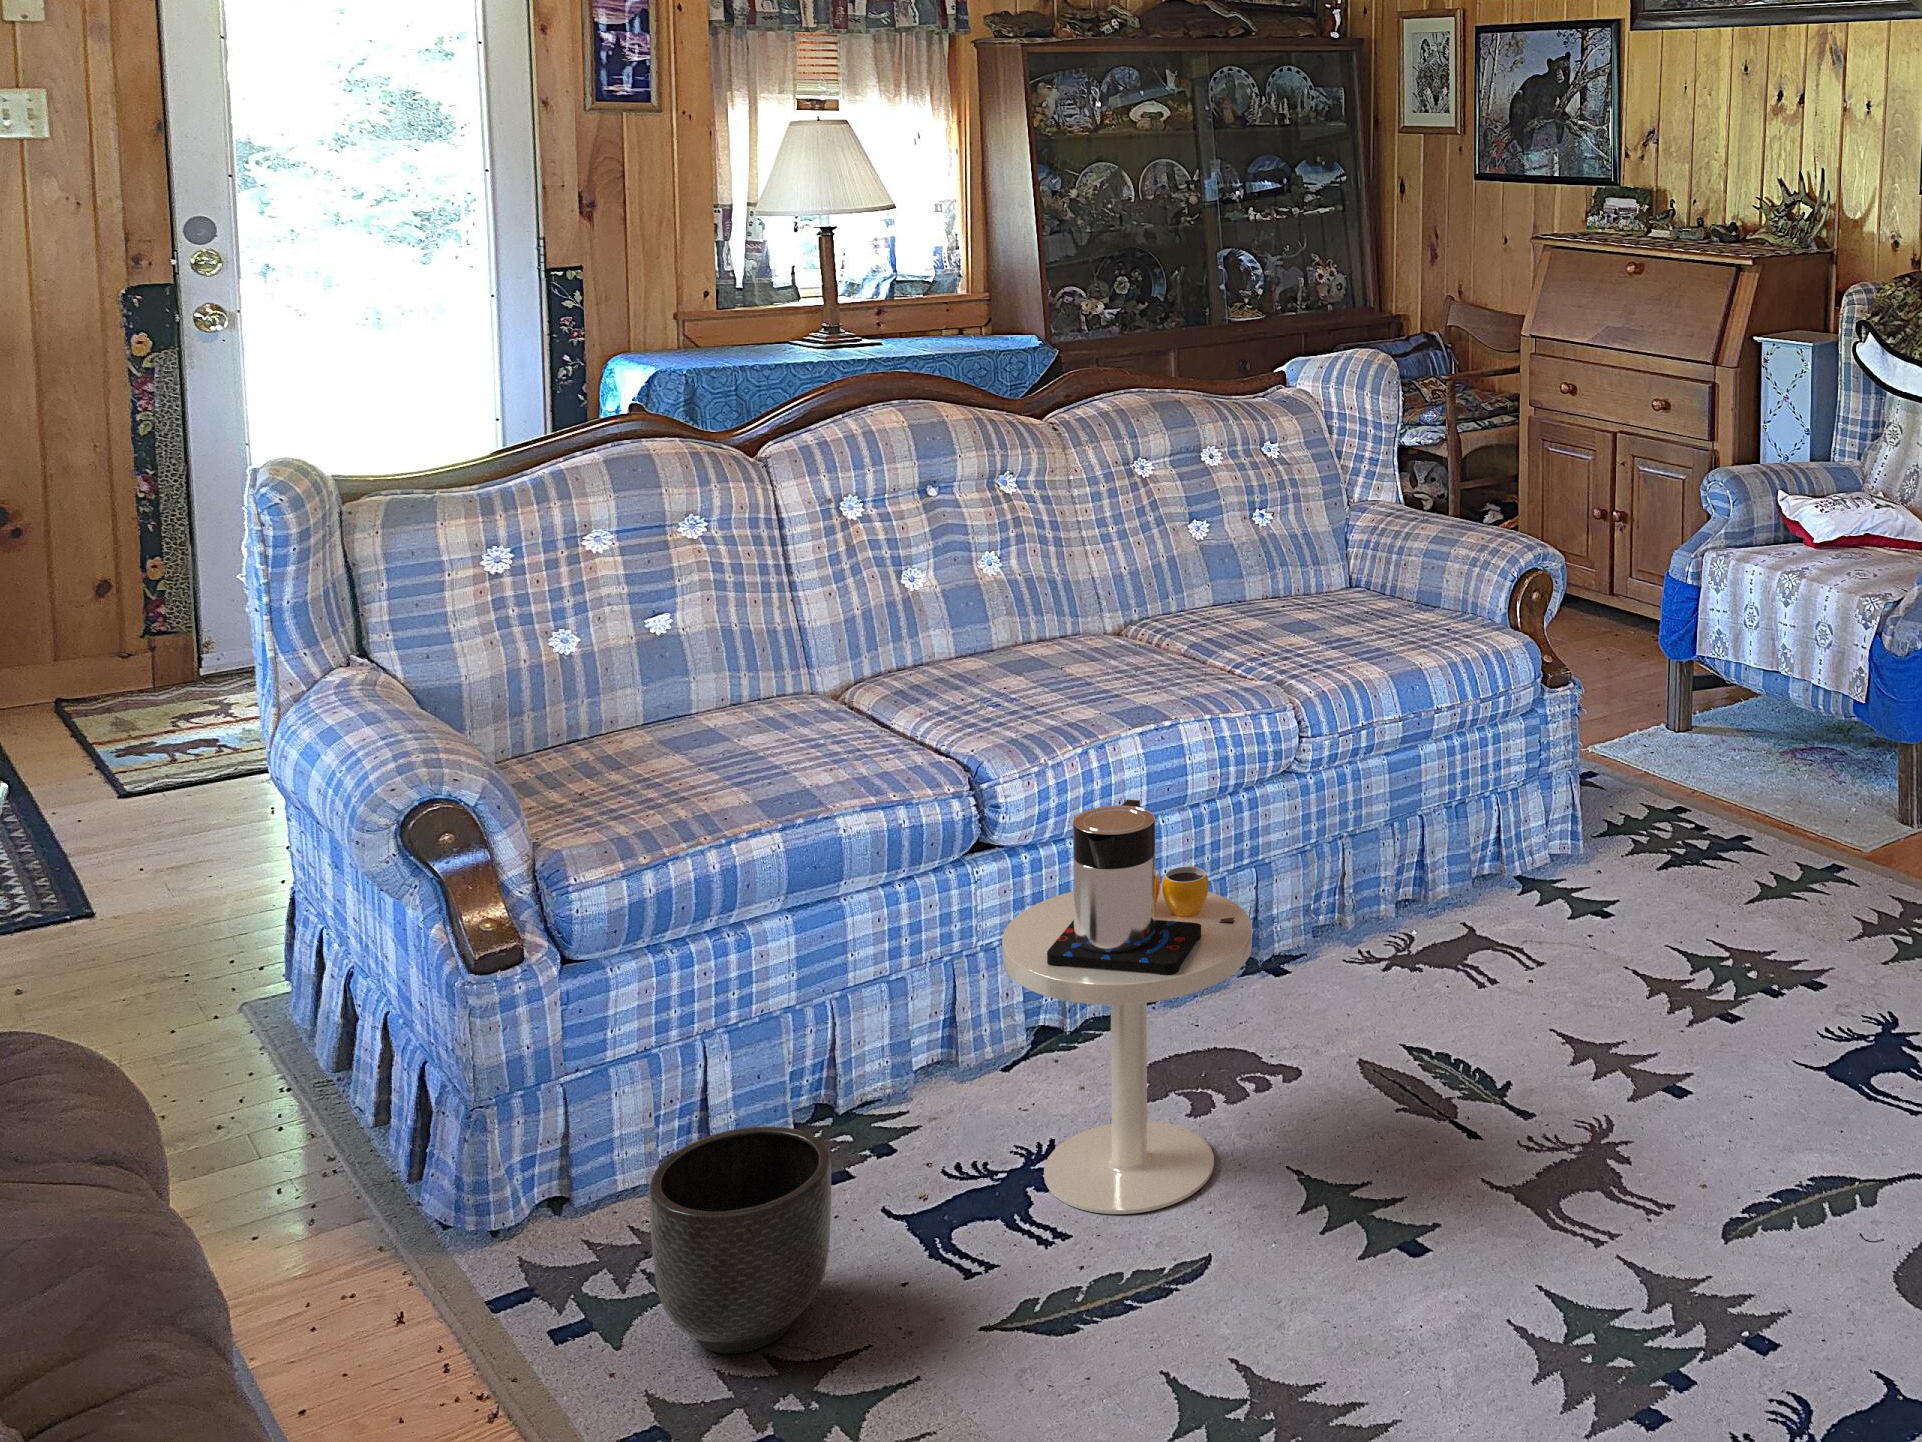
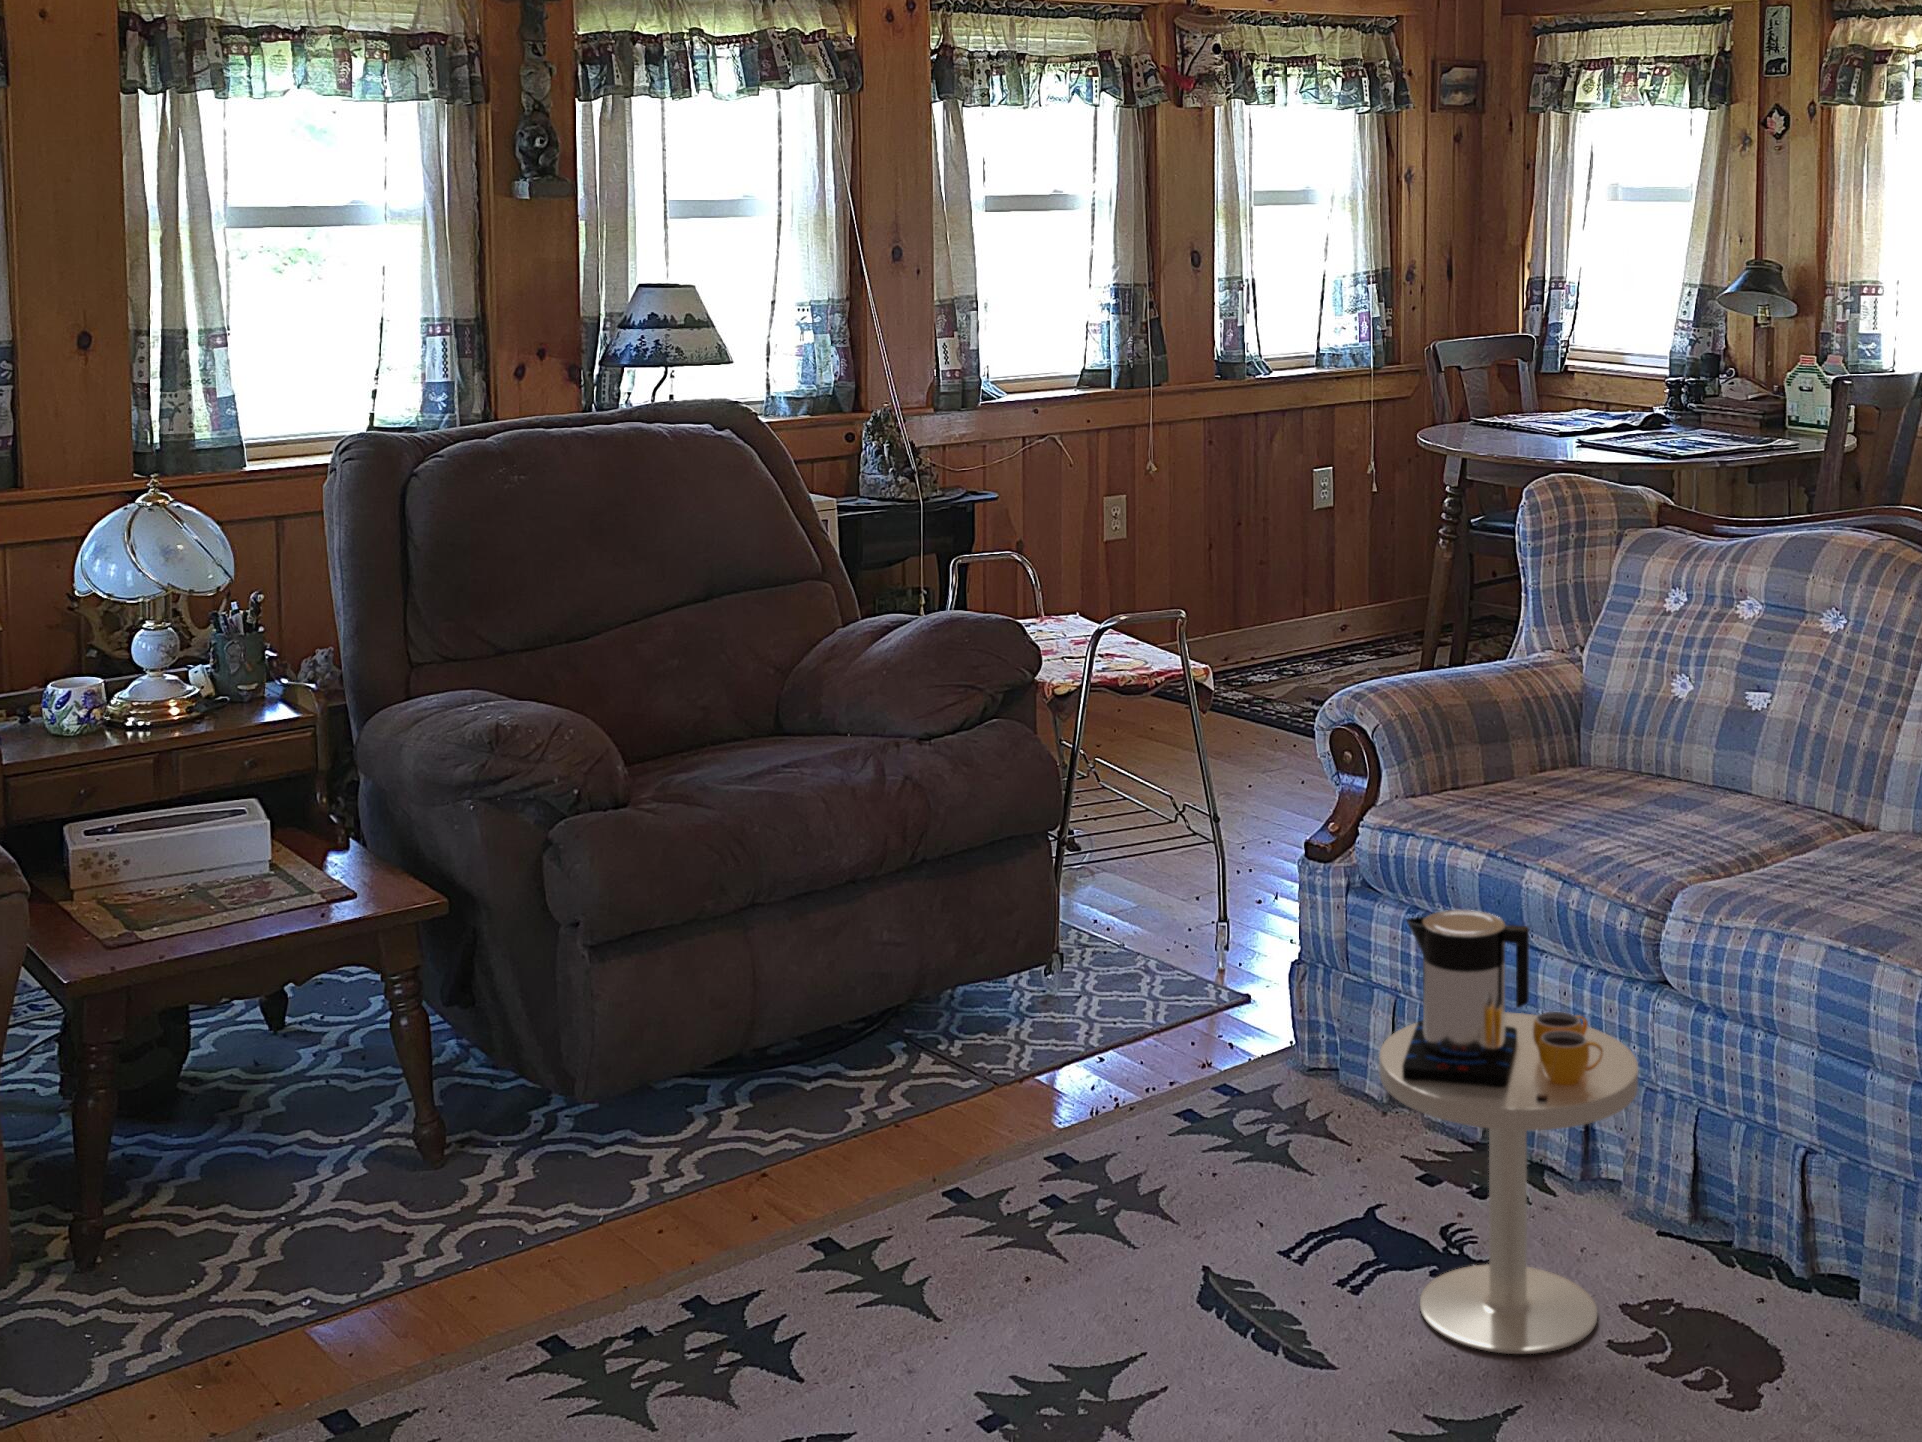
planter: present [649,1126,831,1354] -> none [1173,1017,1307,1183]

